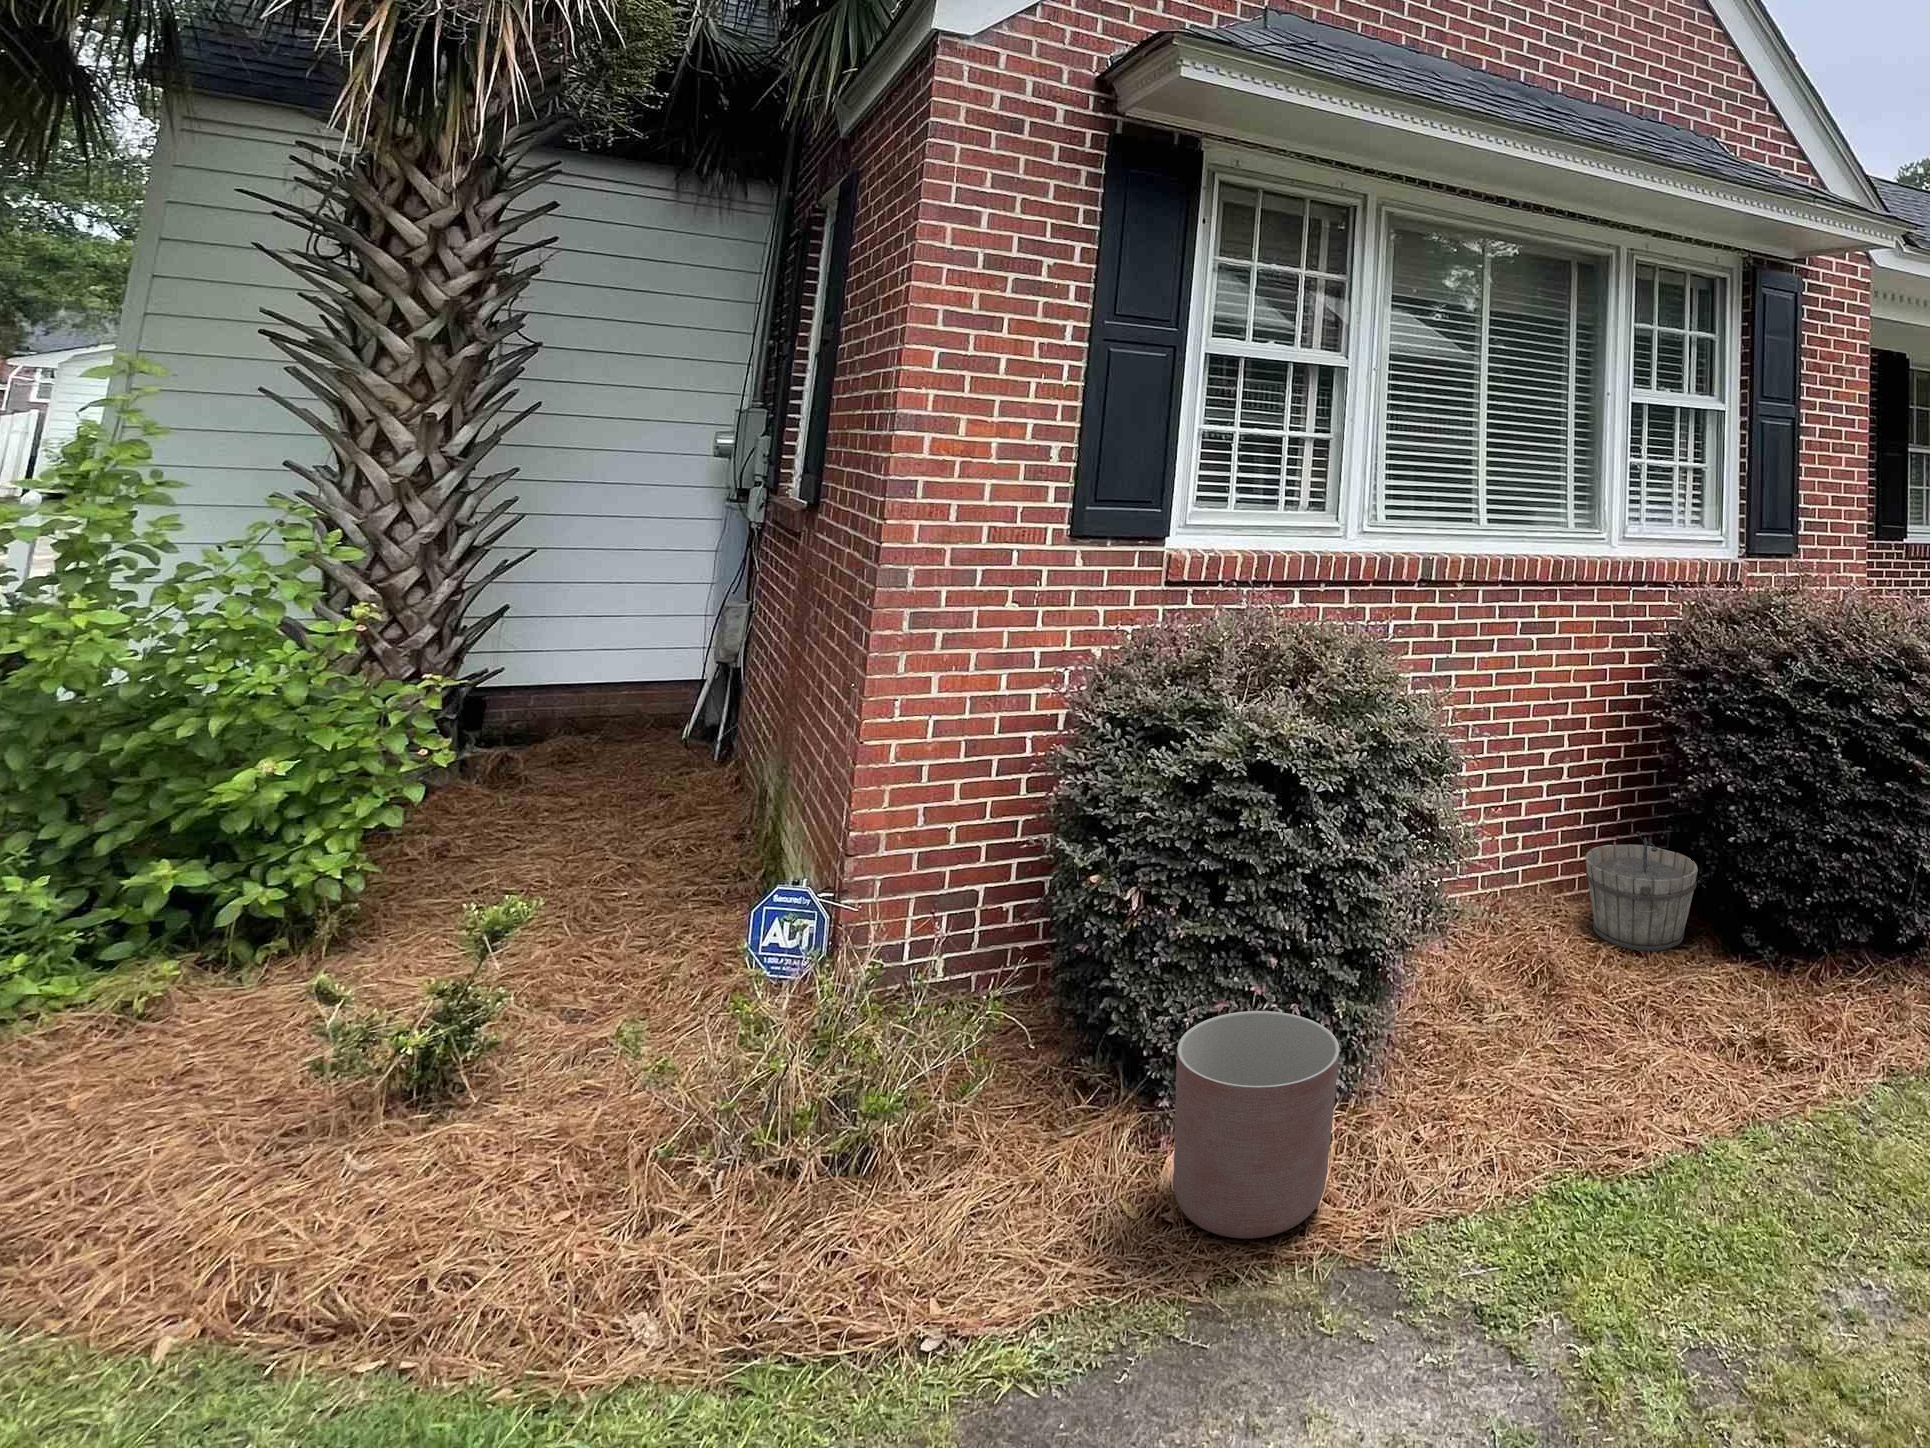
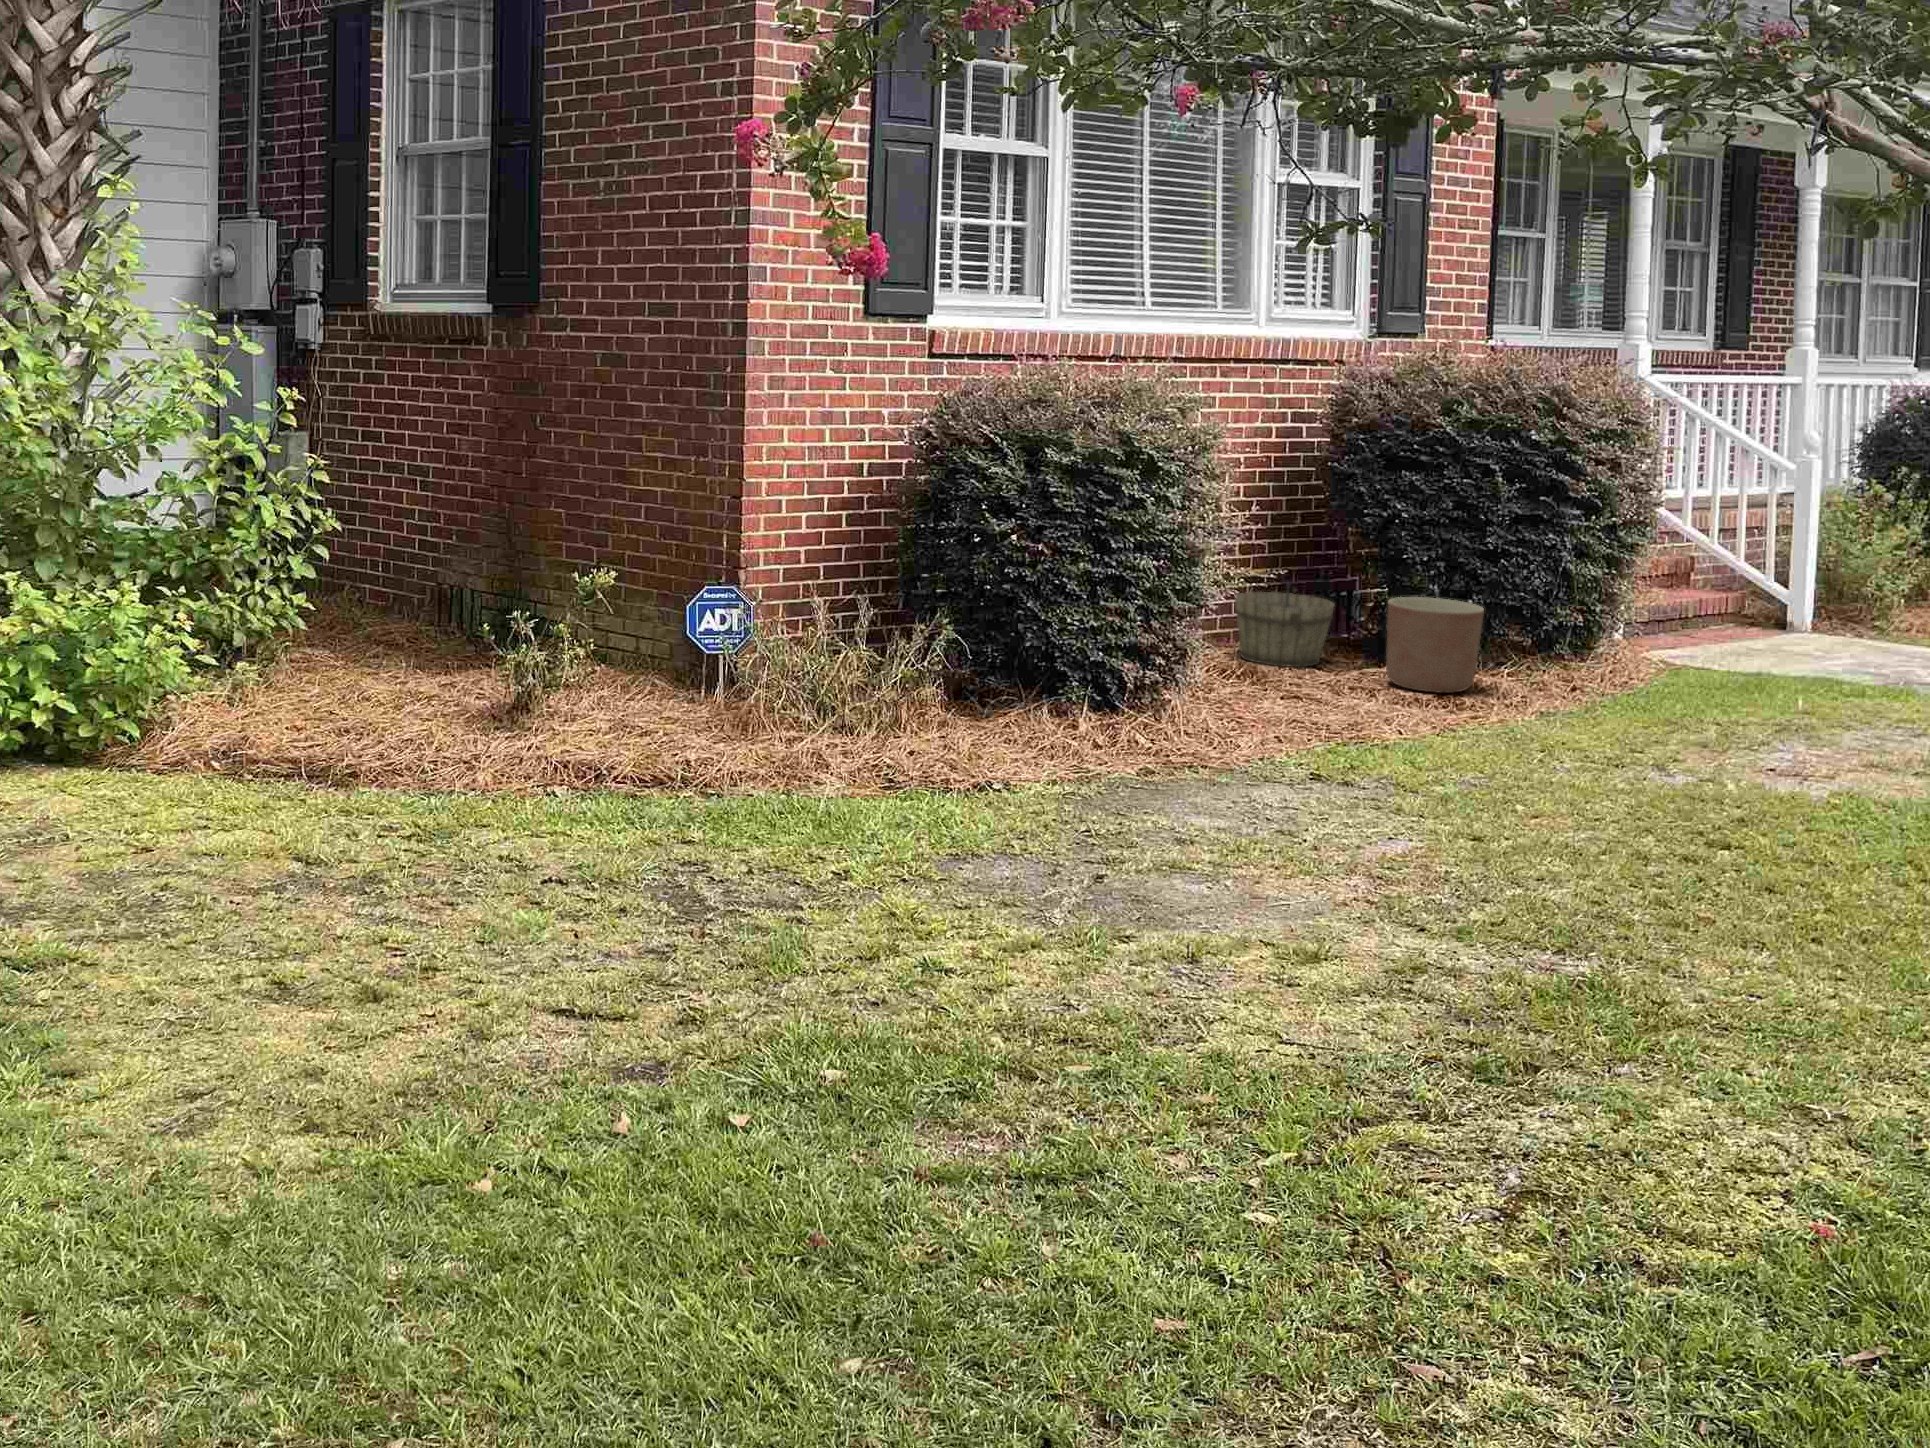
planter: present [1174,1011,1340,1238] -> present [1386,597,1484,693]

